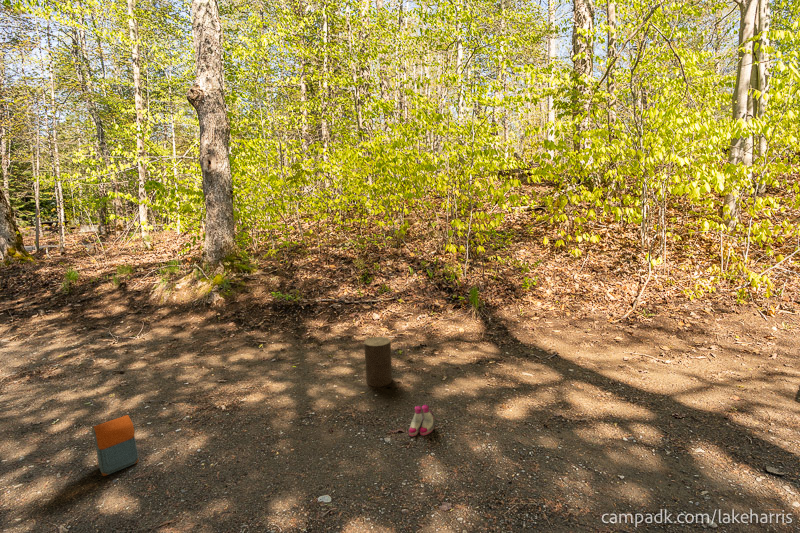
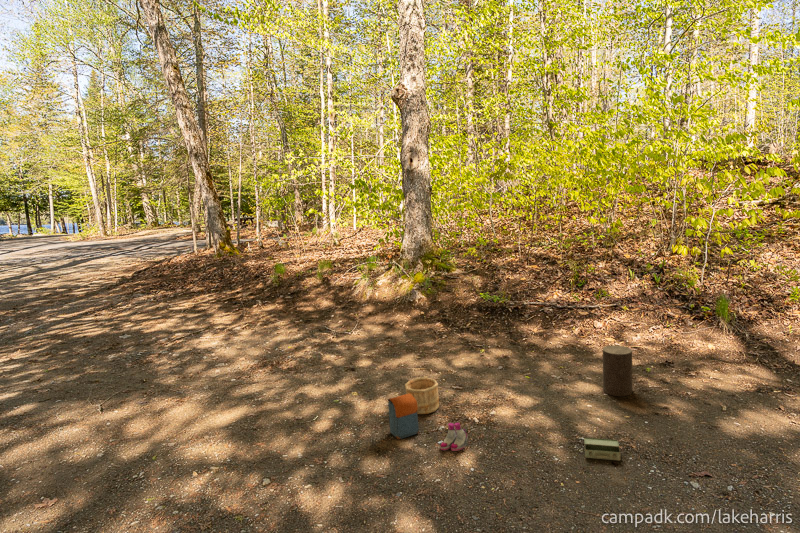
wooden bucket: none [136,389,184,435] -> present [405,378,439,414]
boots: present [409,405,434,436] -> present [440,422,468,451]
toolbox: none [322,441,360,467] -> present [584,438,621,461]

